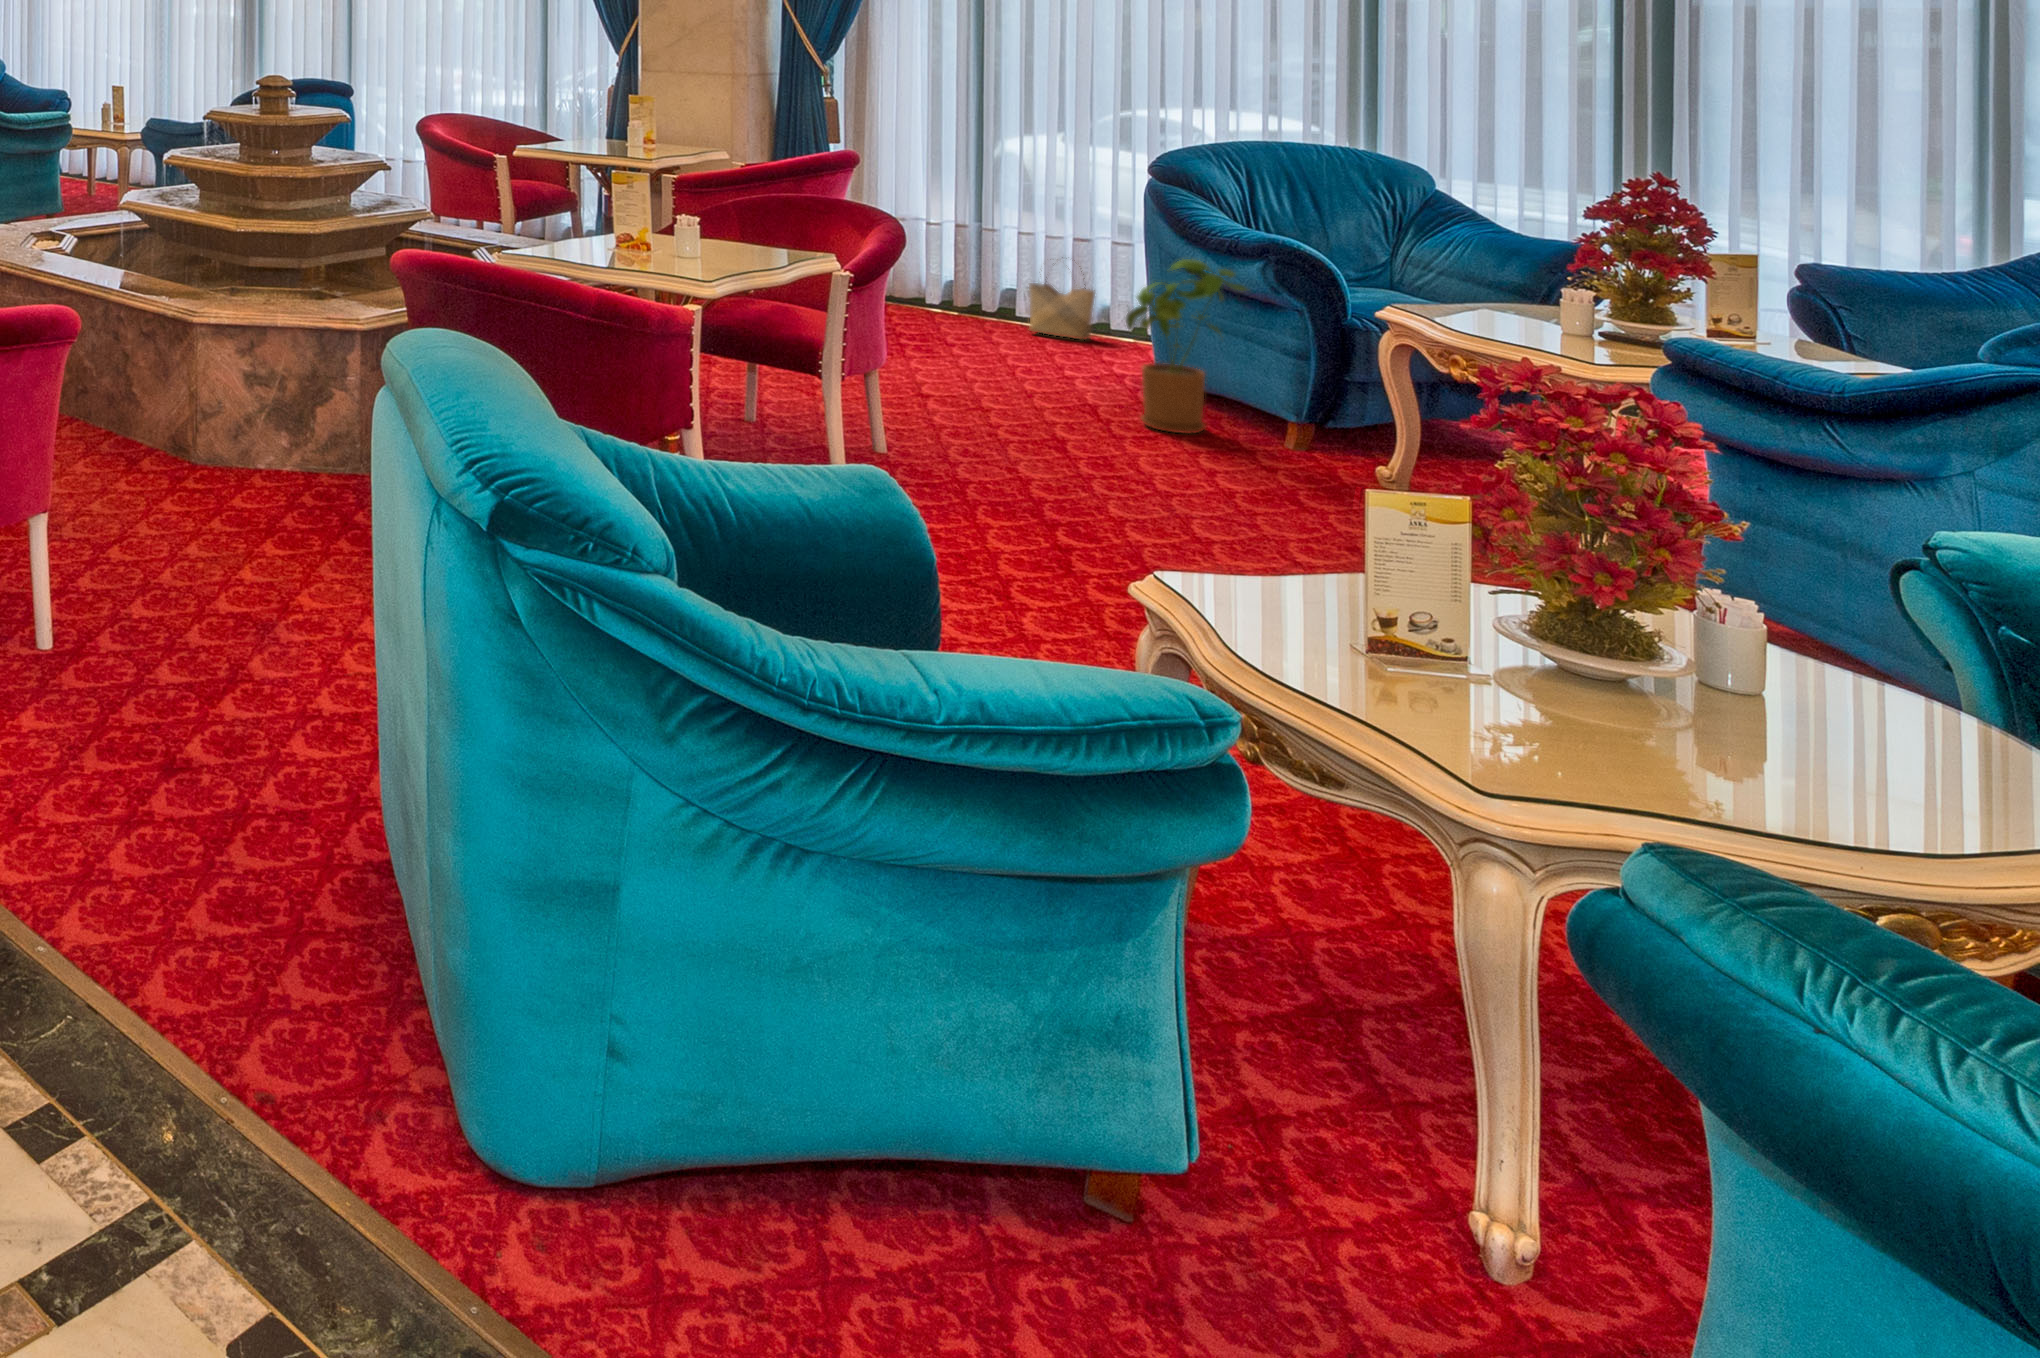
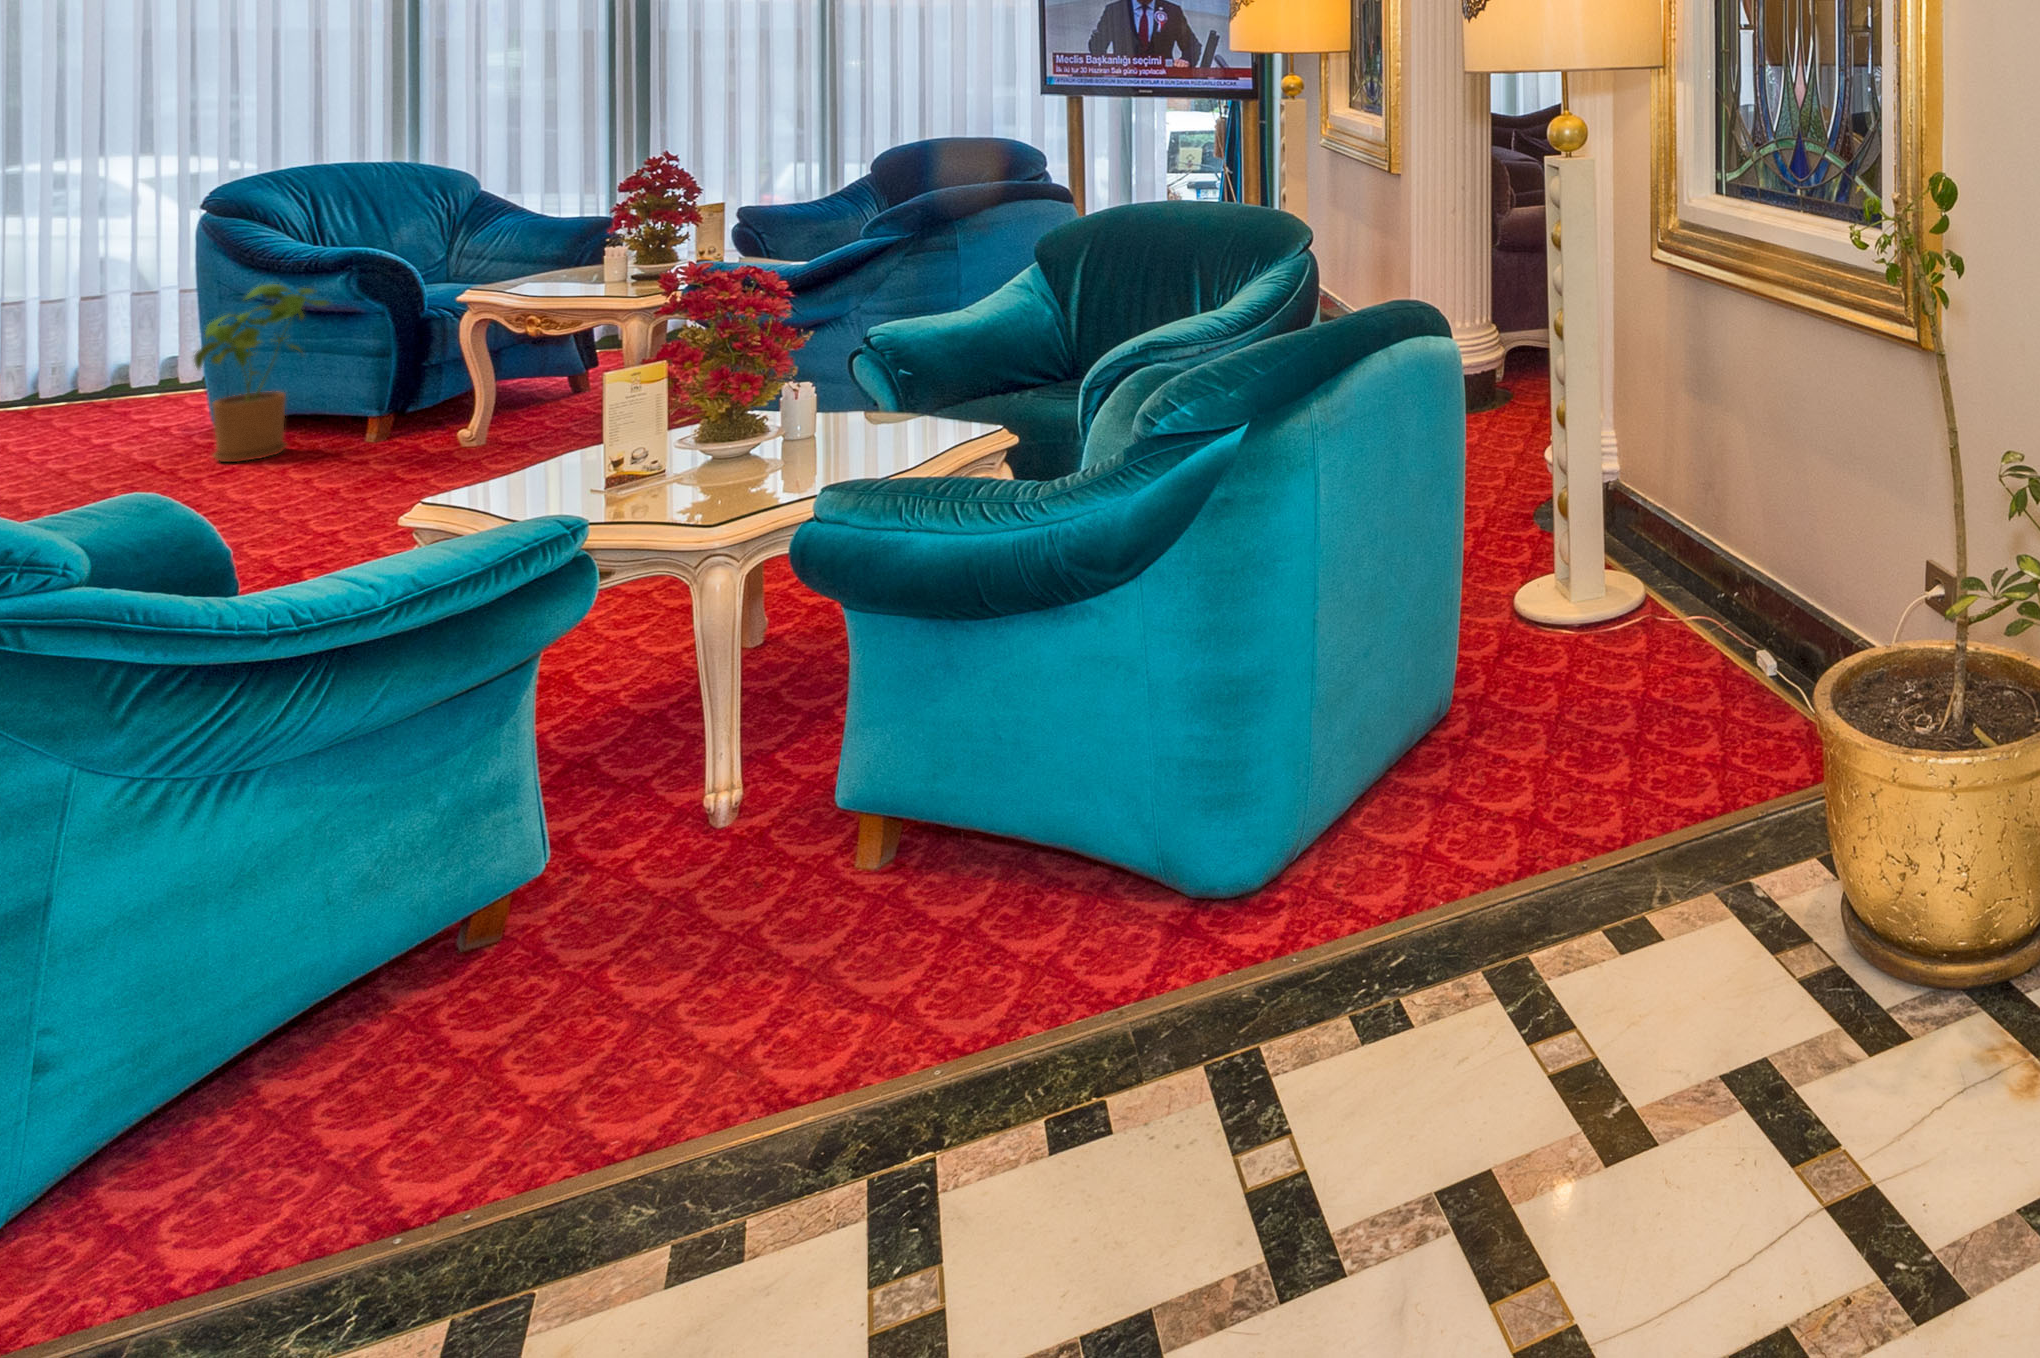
woven basket: present [1029,260,1095,340] -> none [13,317,111,411]

